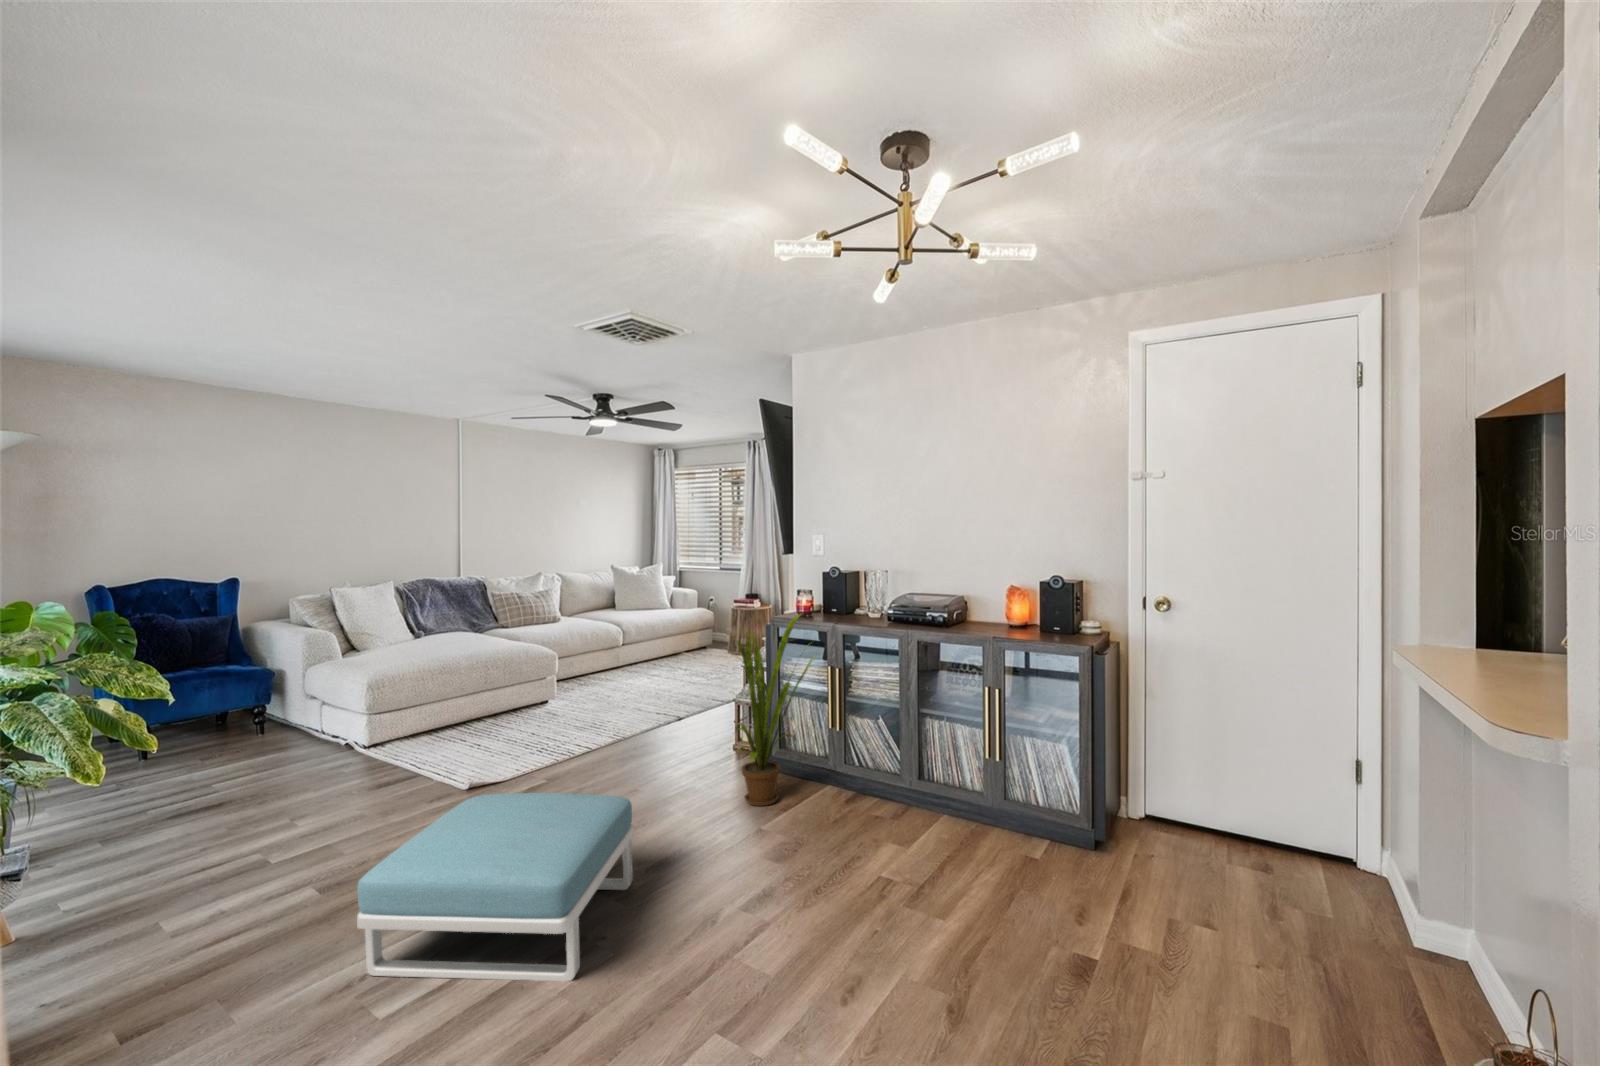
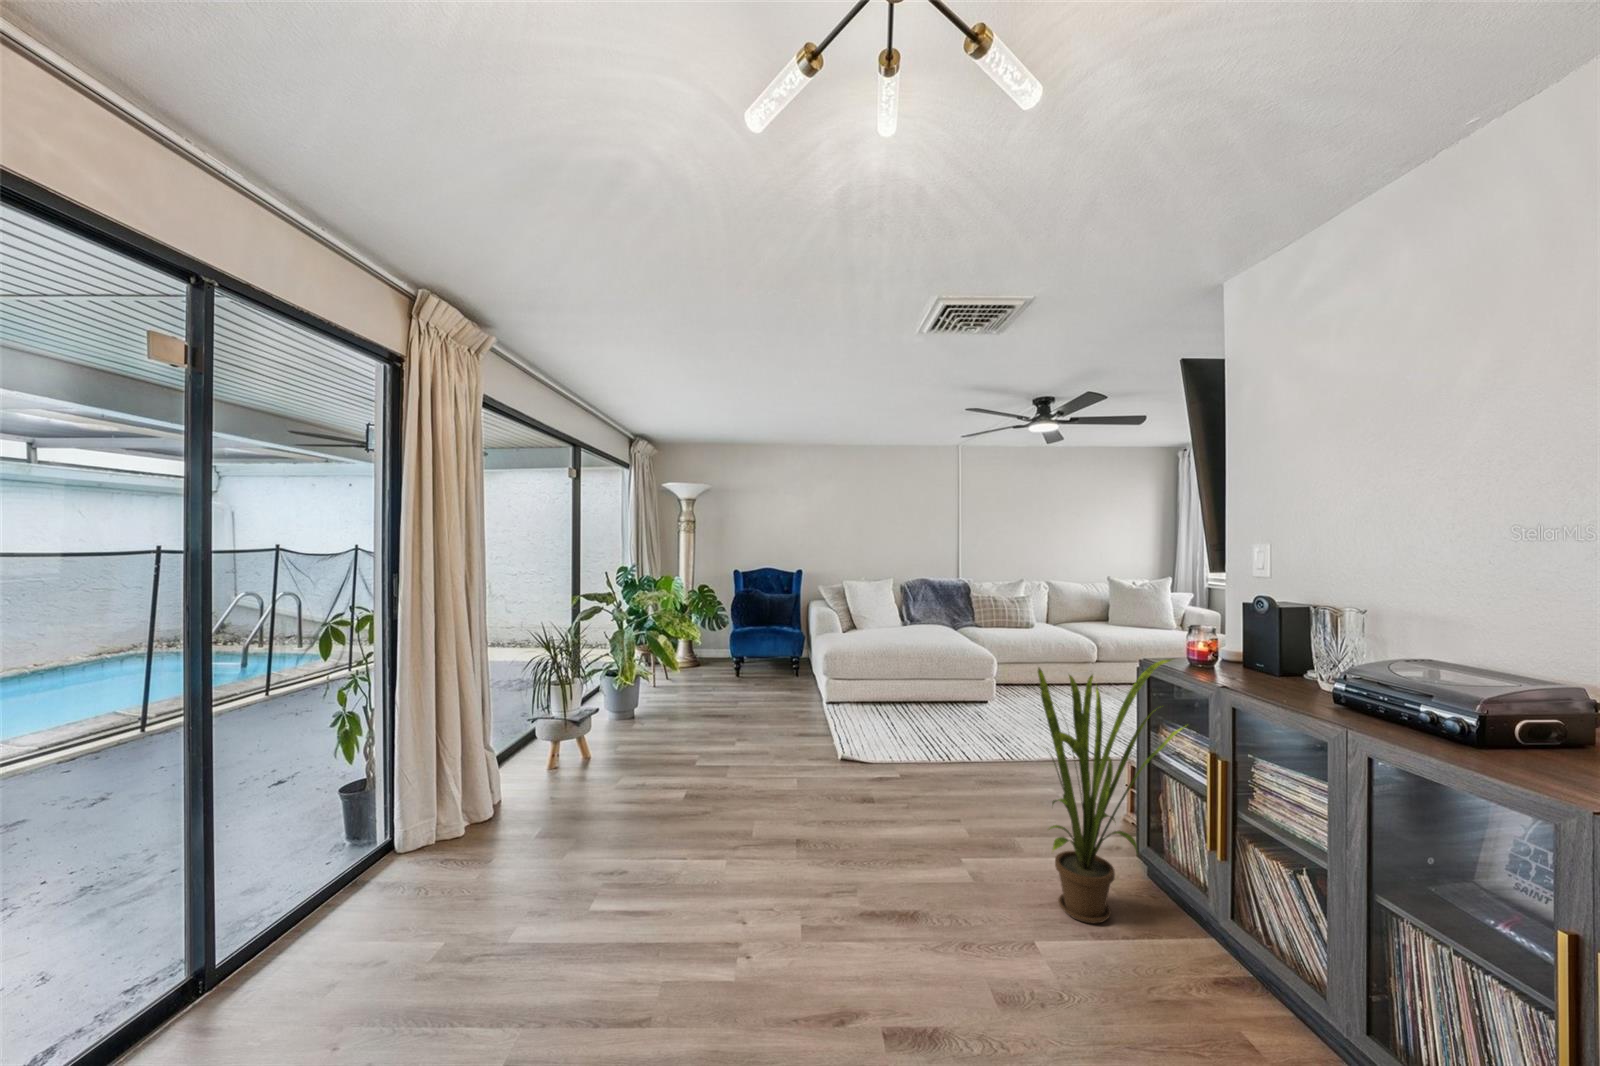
footstool: present [357,793,634,981] -> none [586,777,843,1012]

